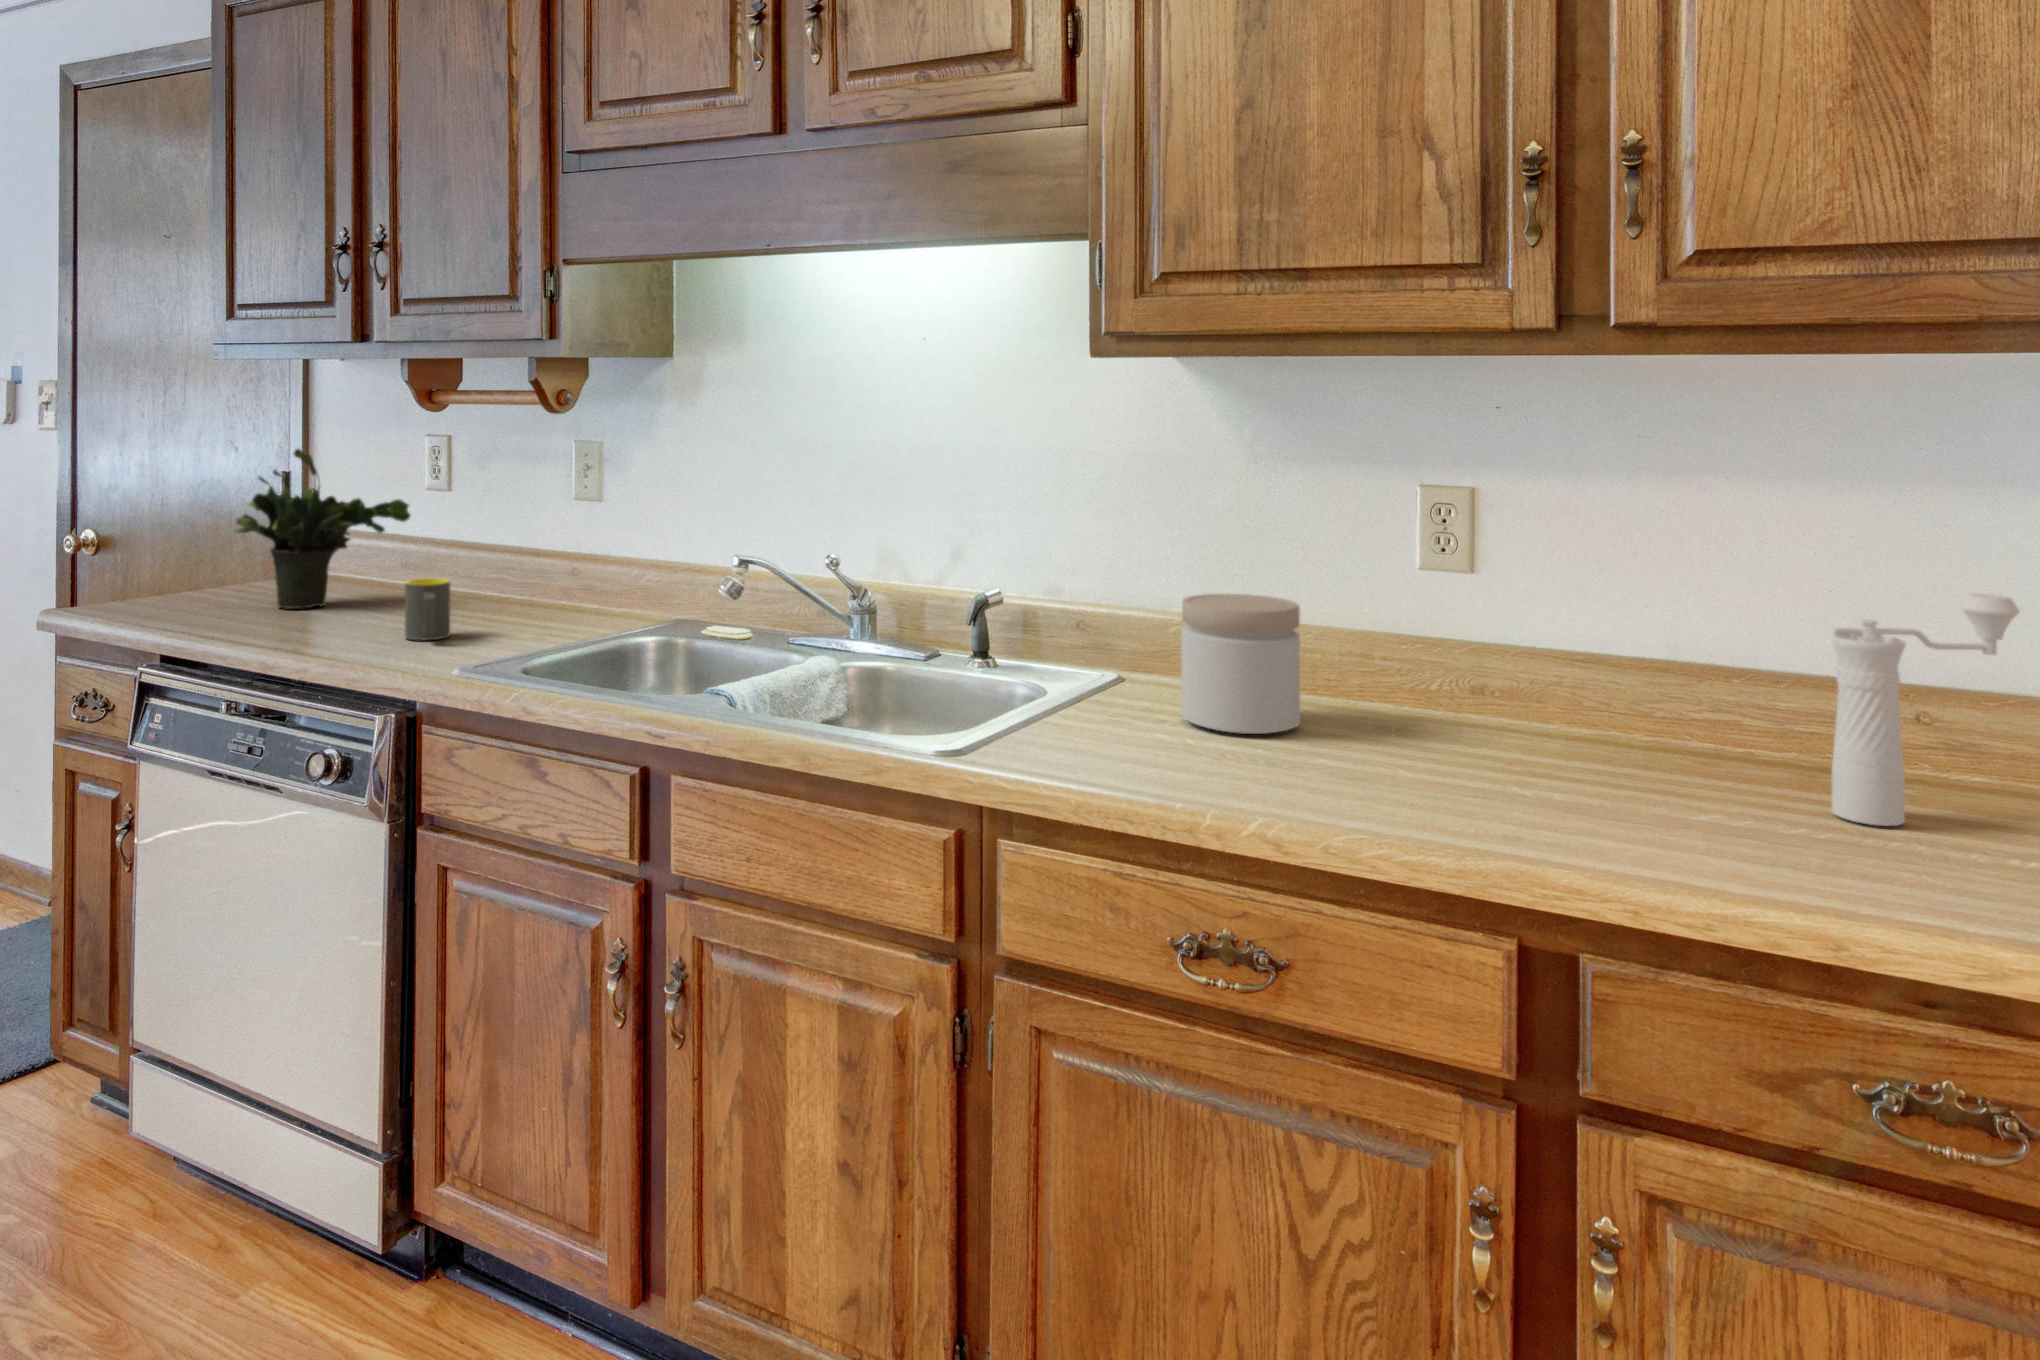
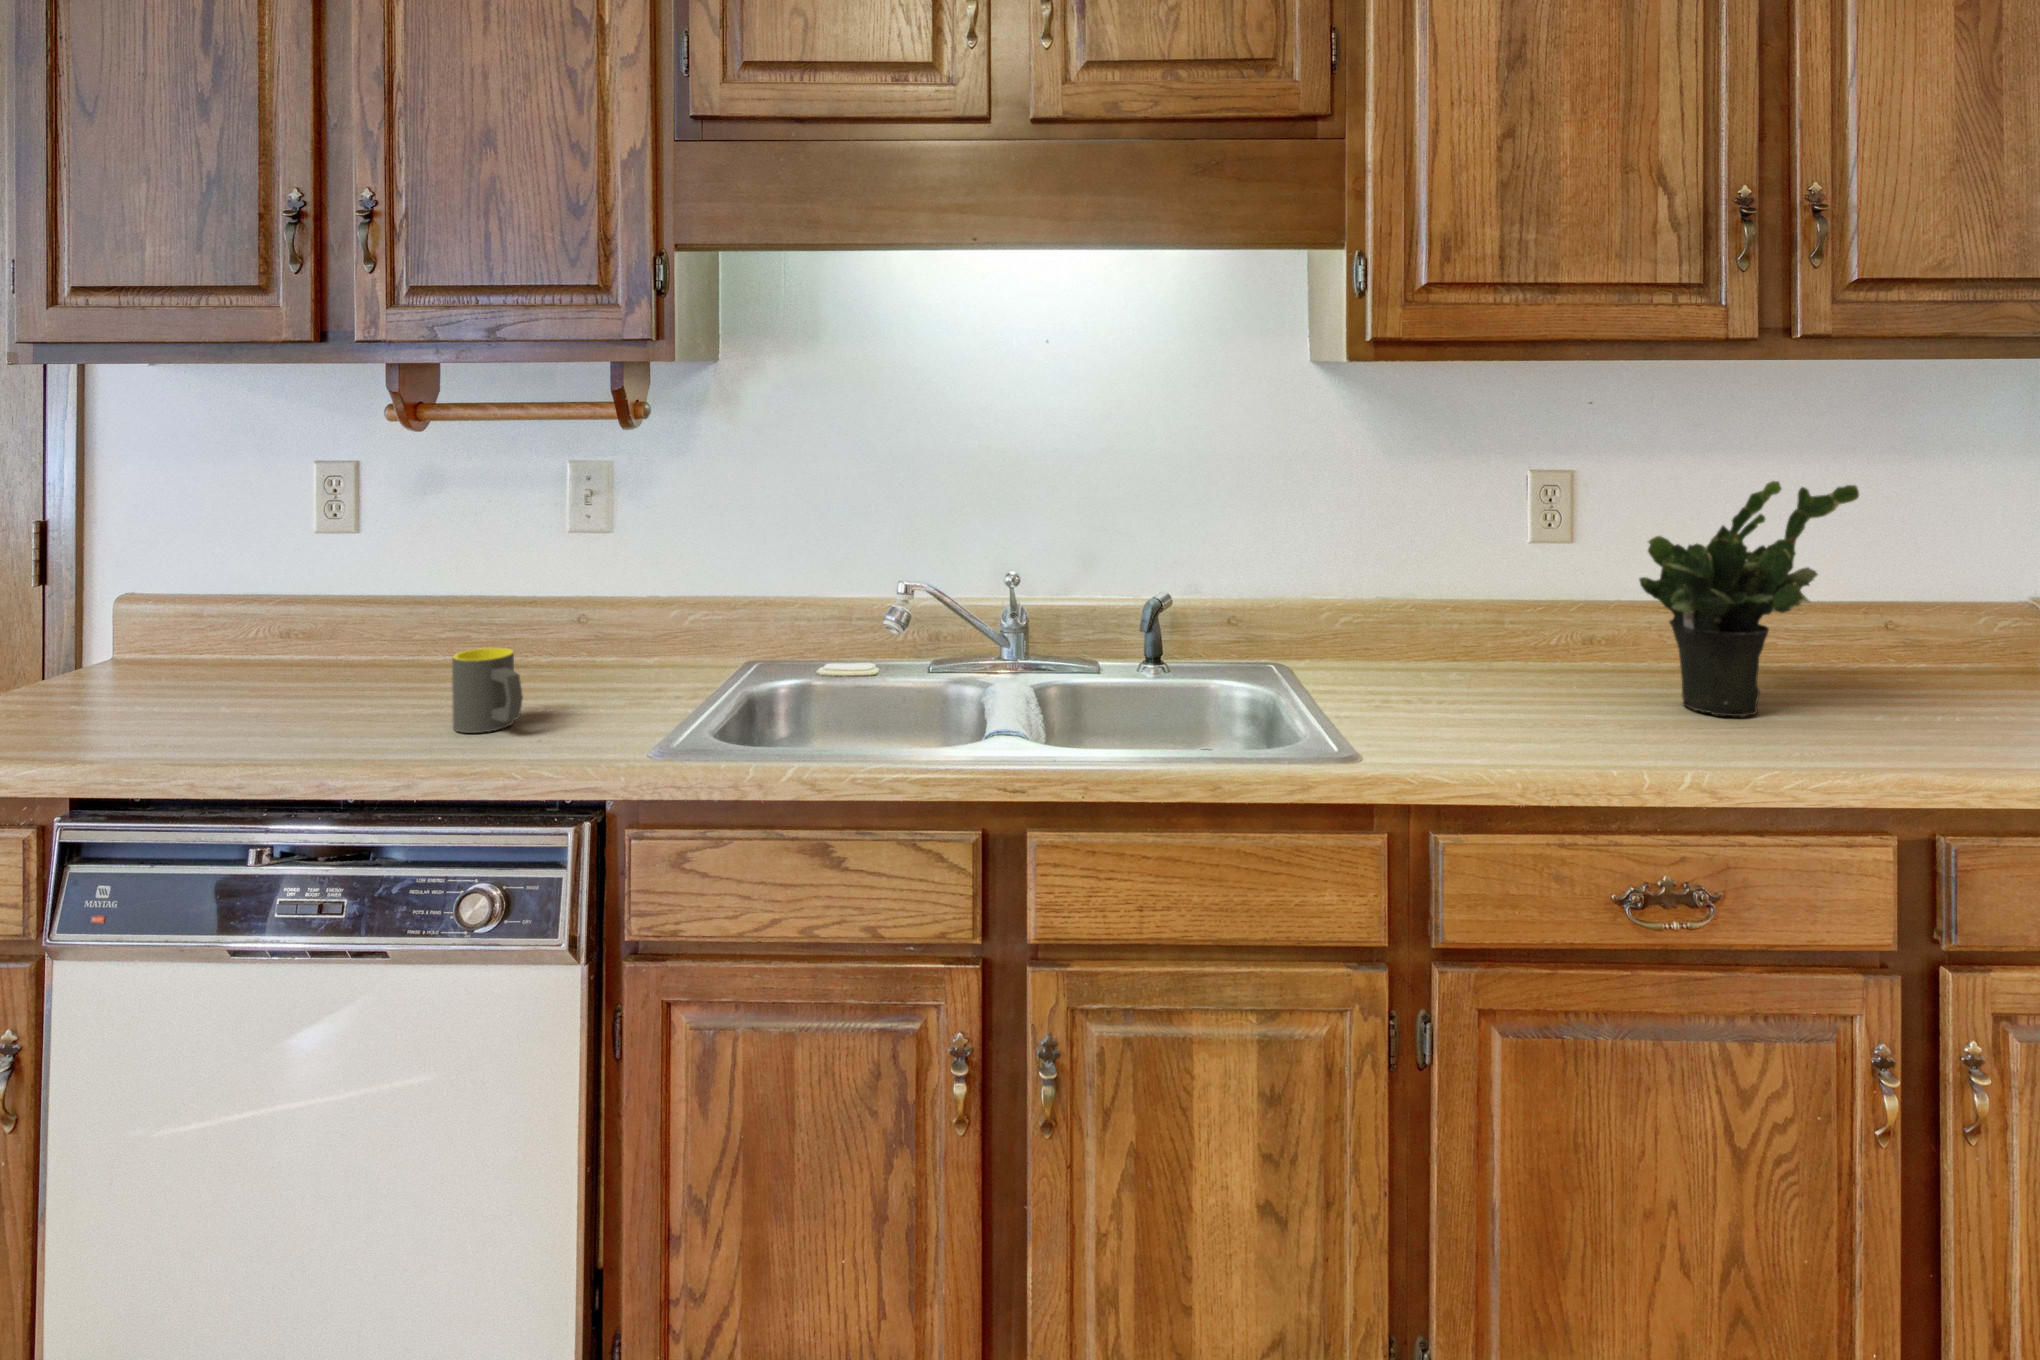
potted plant: present [235,449,410,609] -> present [1639,481,1859,716]
jar: present [1181,594,1300,734] -> none [1418,570,1526,696]
pepper mill: present [1832,594,2019,826] -> none [1918,521,2006,695]

